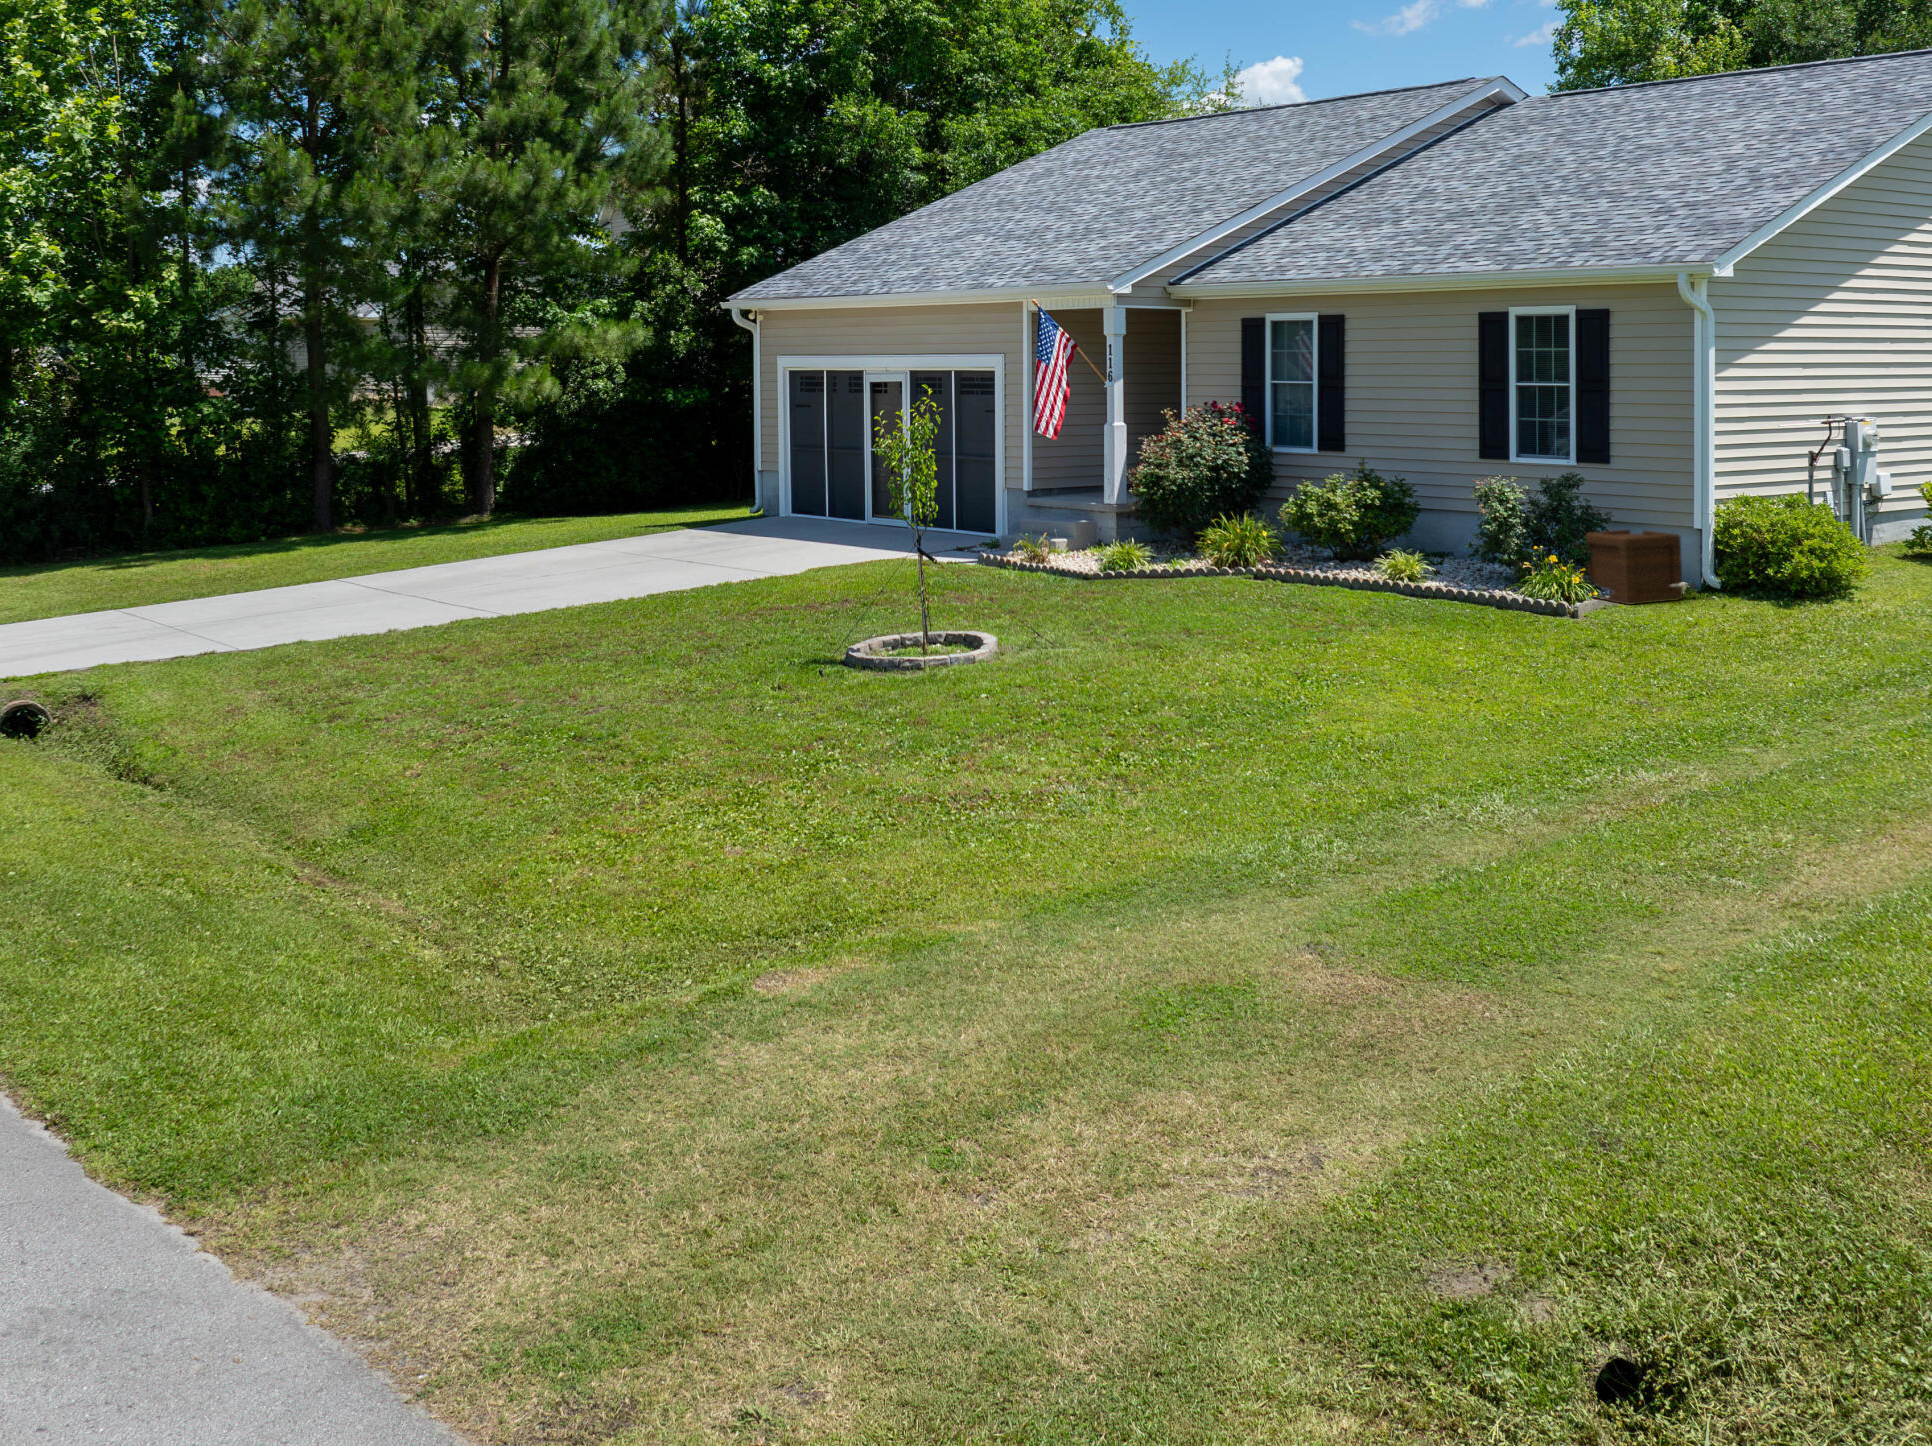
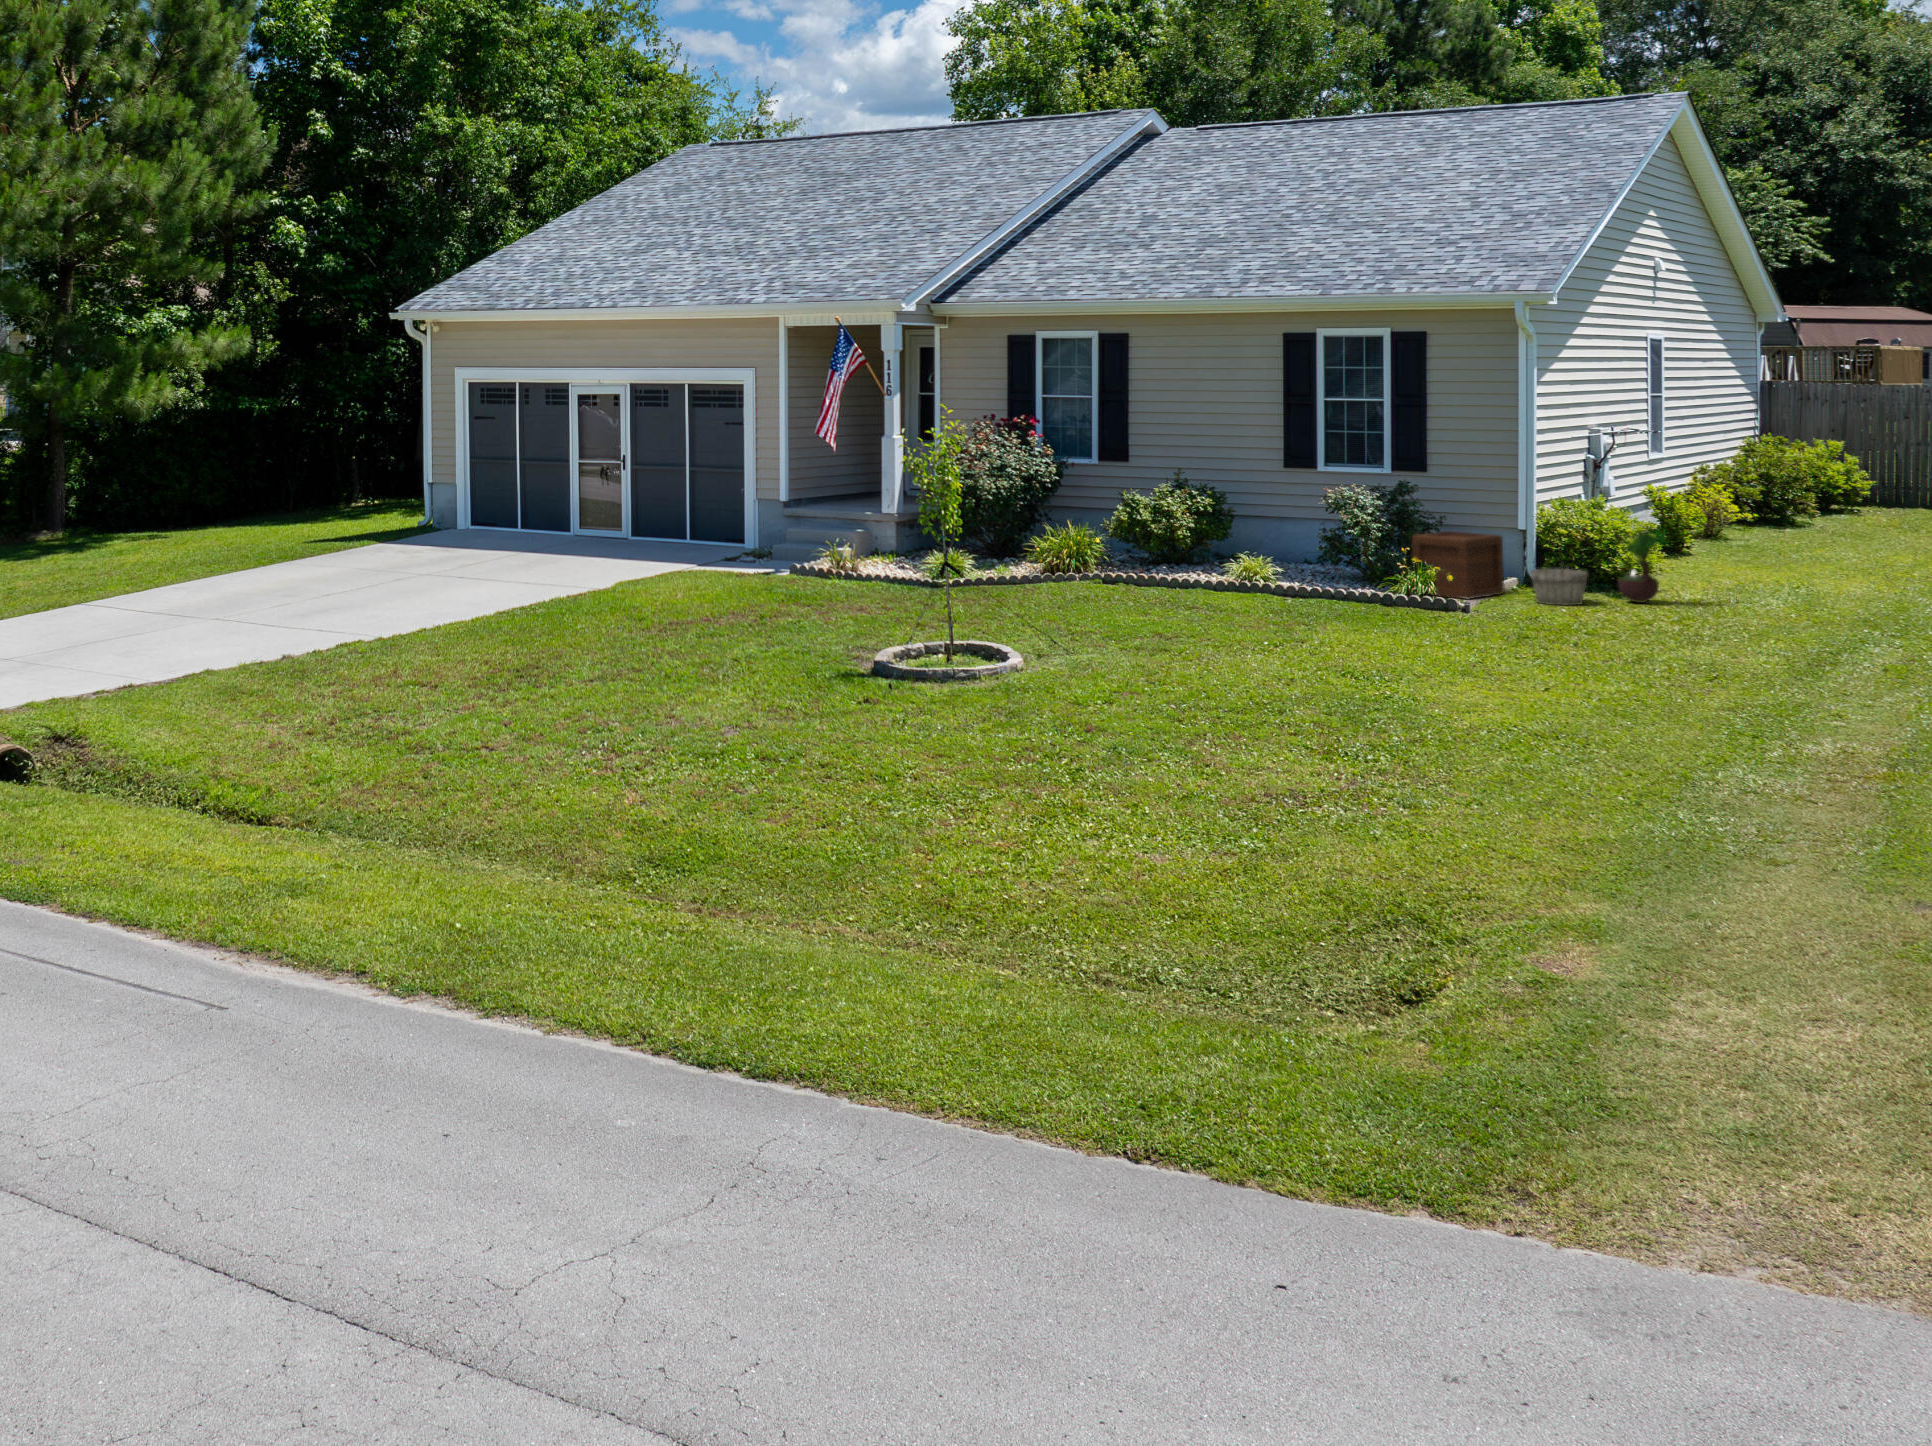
potted tree: none [1787,521,1845,614] -> present [1618,527,1665,603]
wooden bucket: none [1692,563,1754,614] -> present [1531,563,1587,605]

